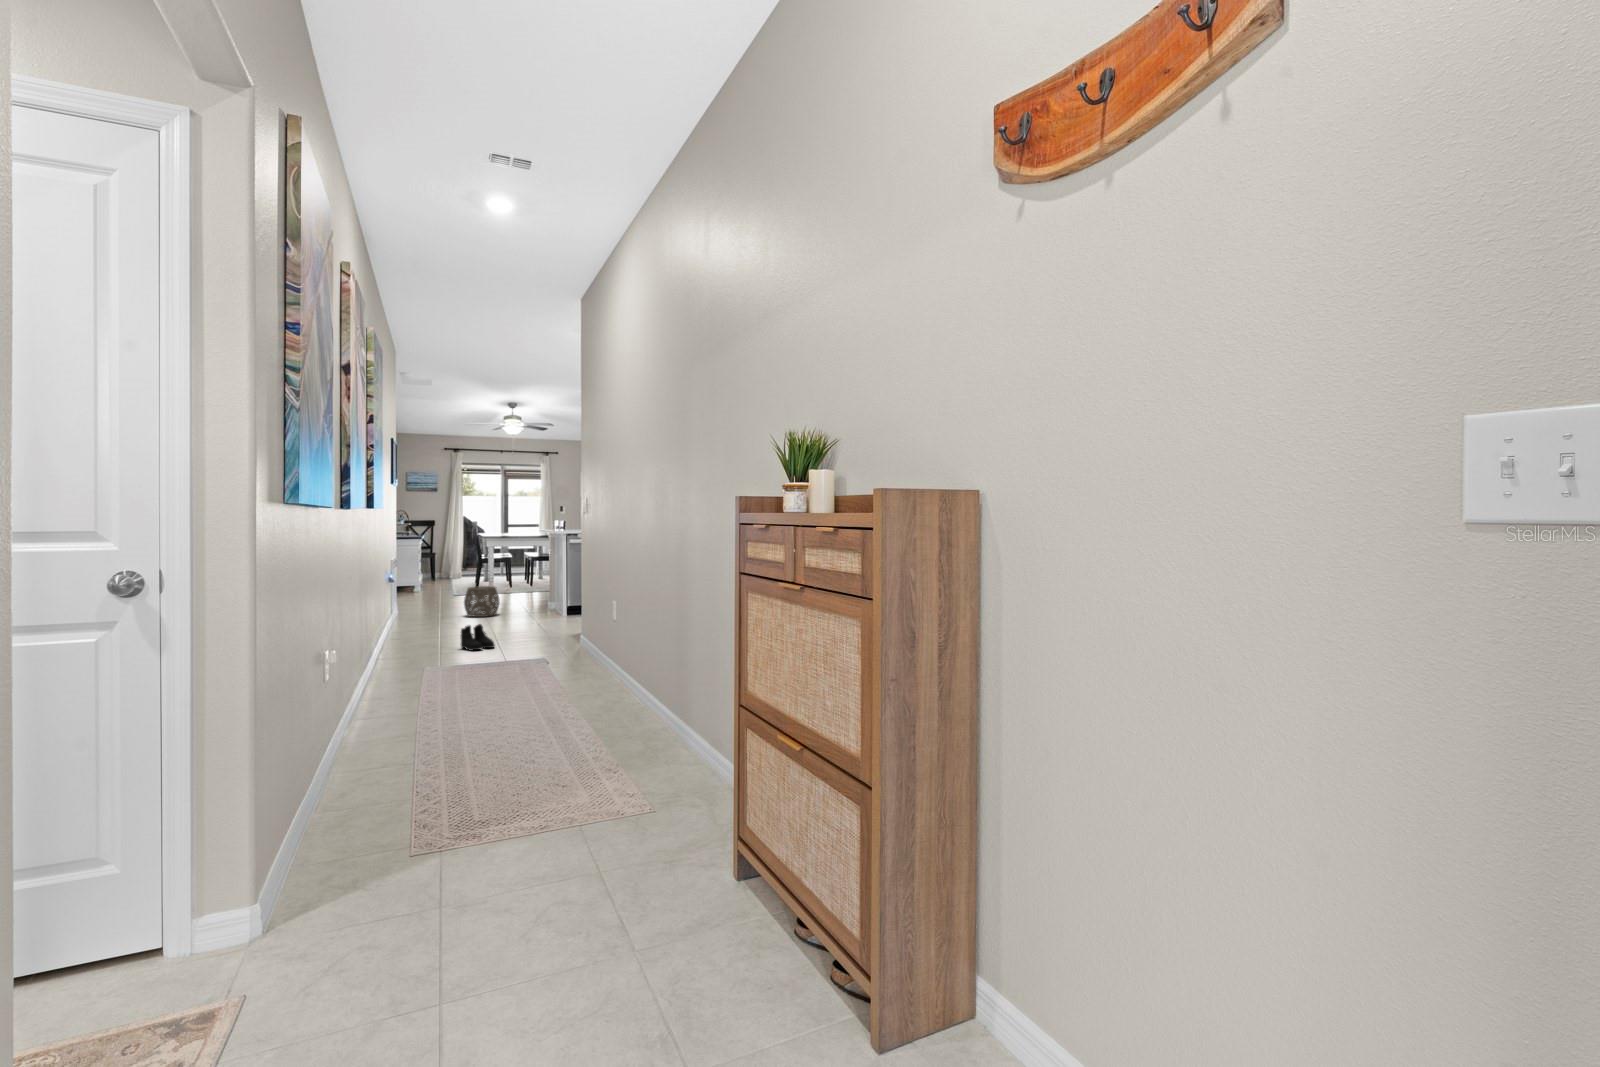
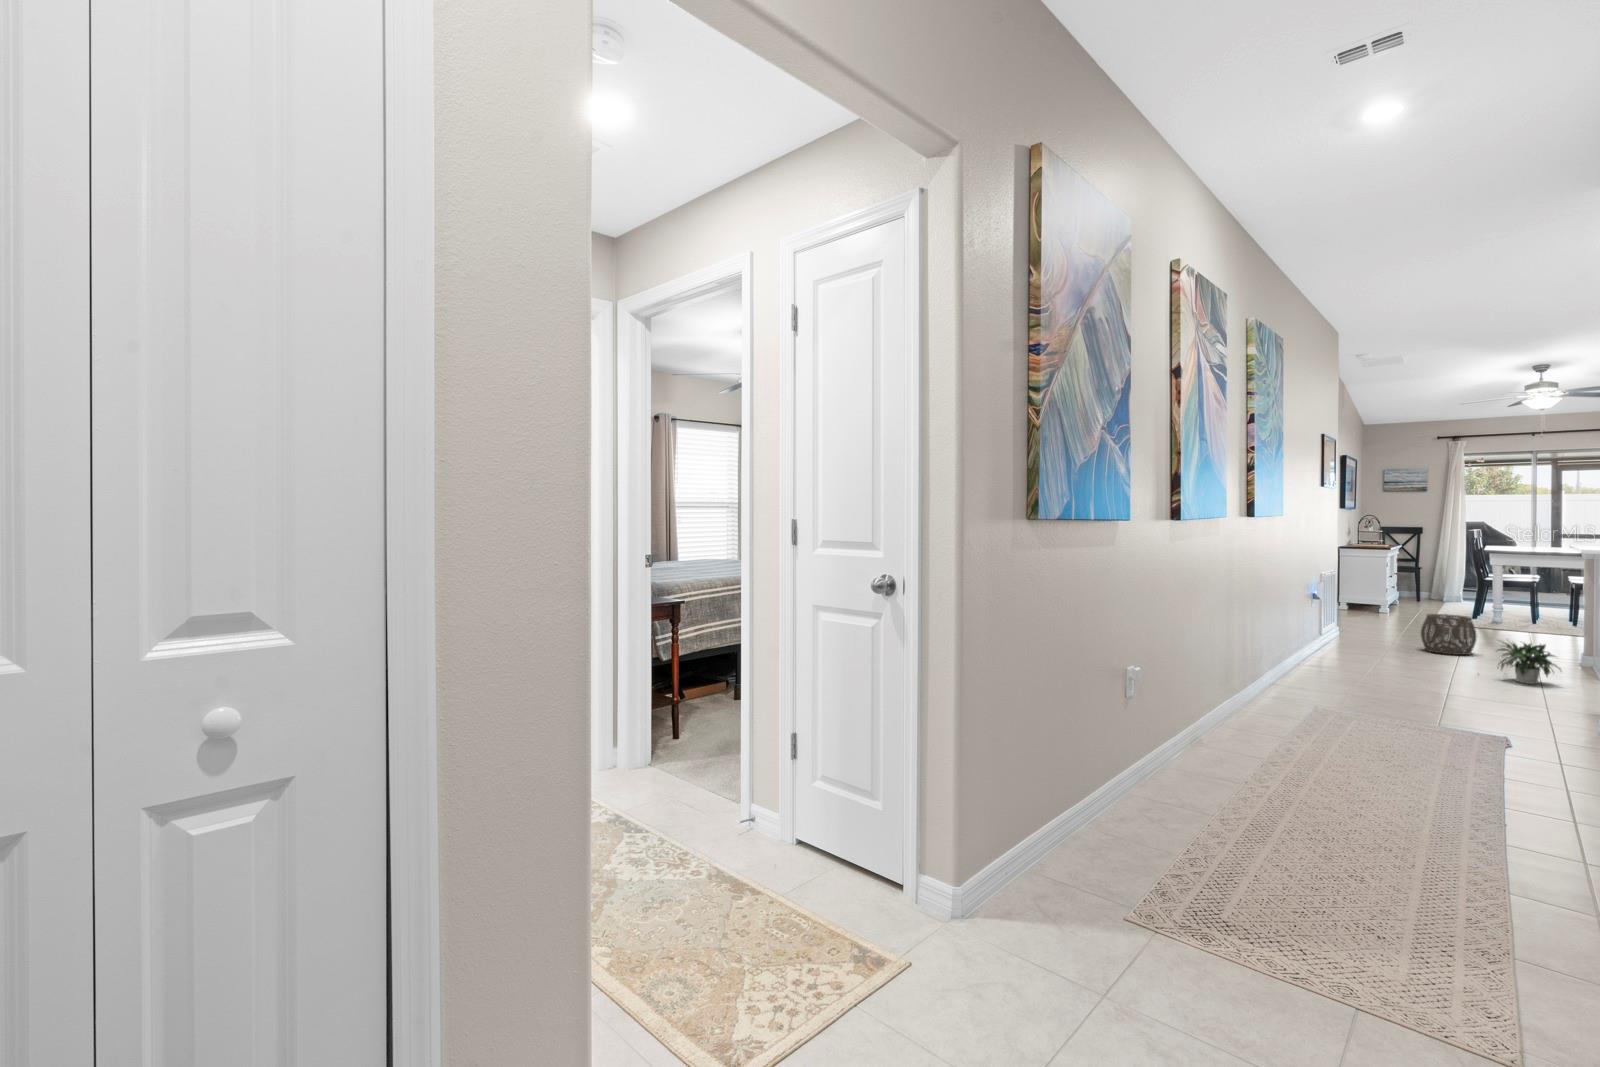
potted plant: none [509,598,556,628] -> present [1478,642,1557,684]
boots: present [461,624,495,651] -> none [1382,663,1432,698]

